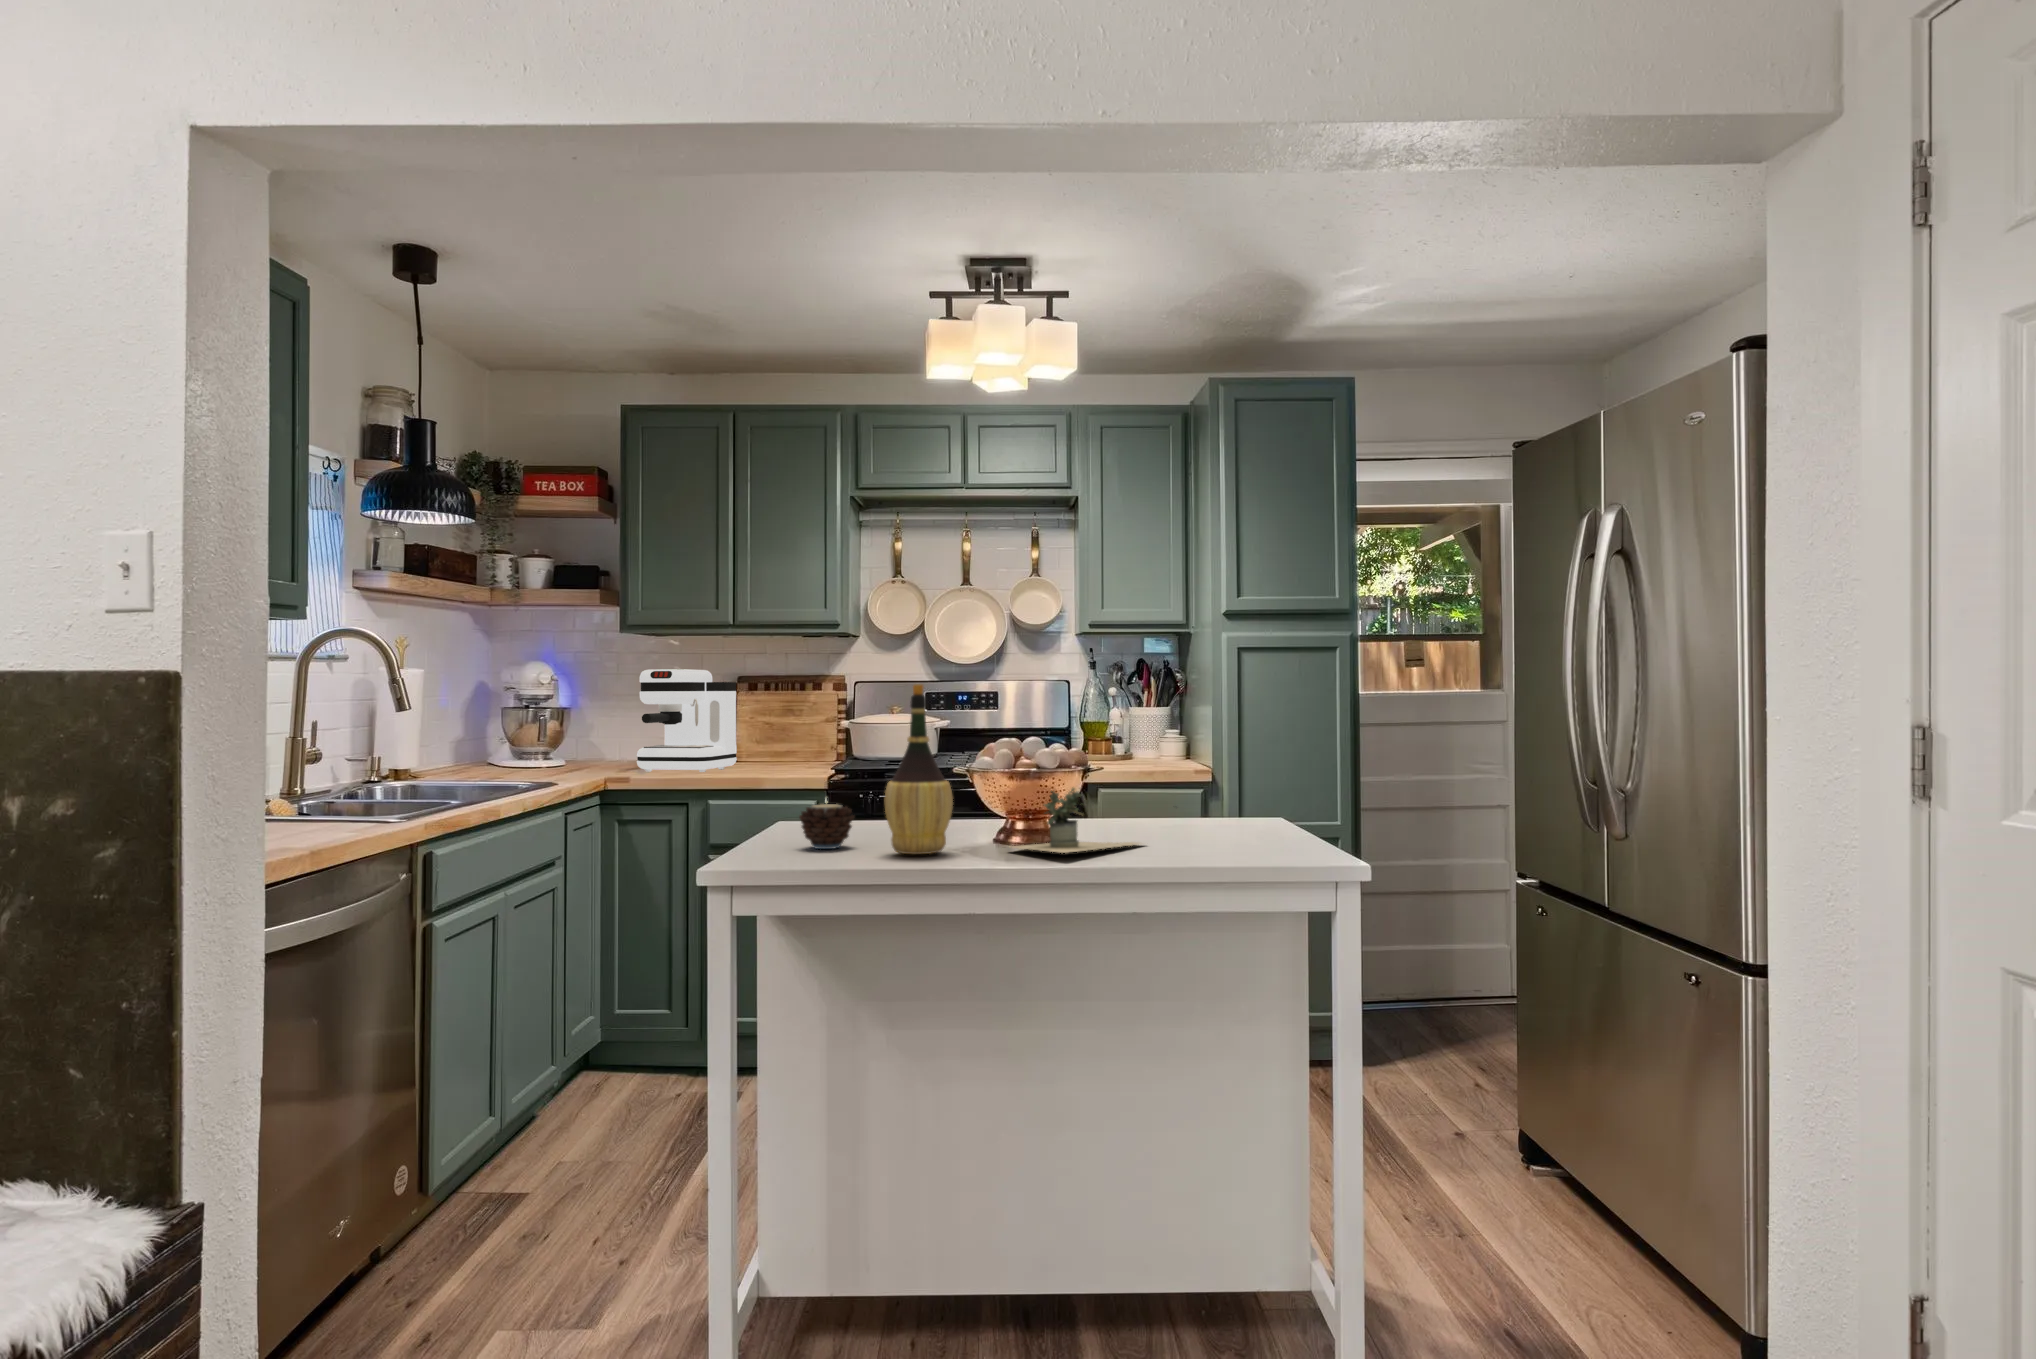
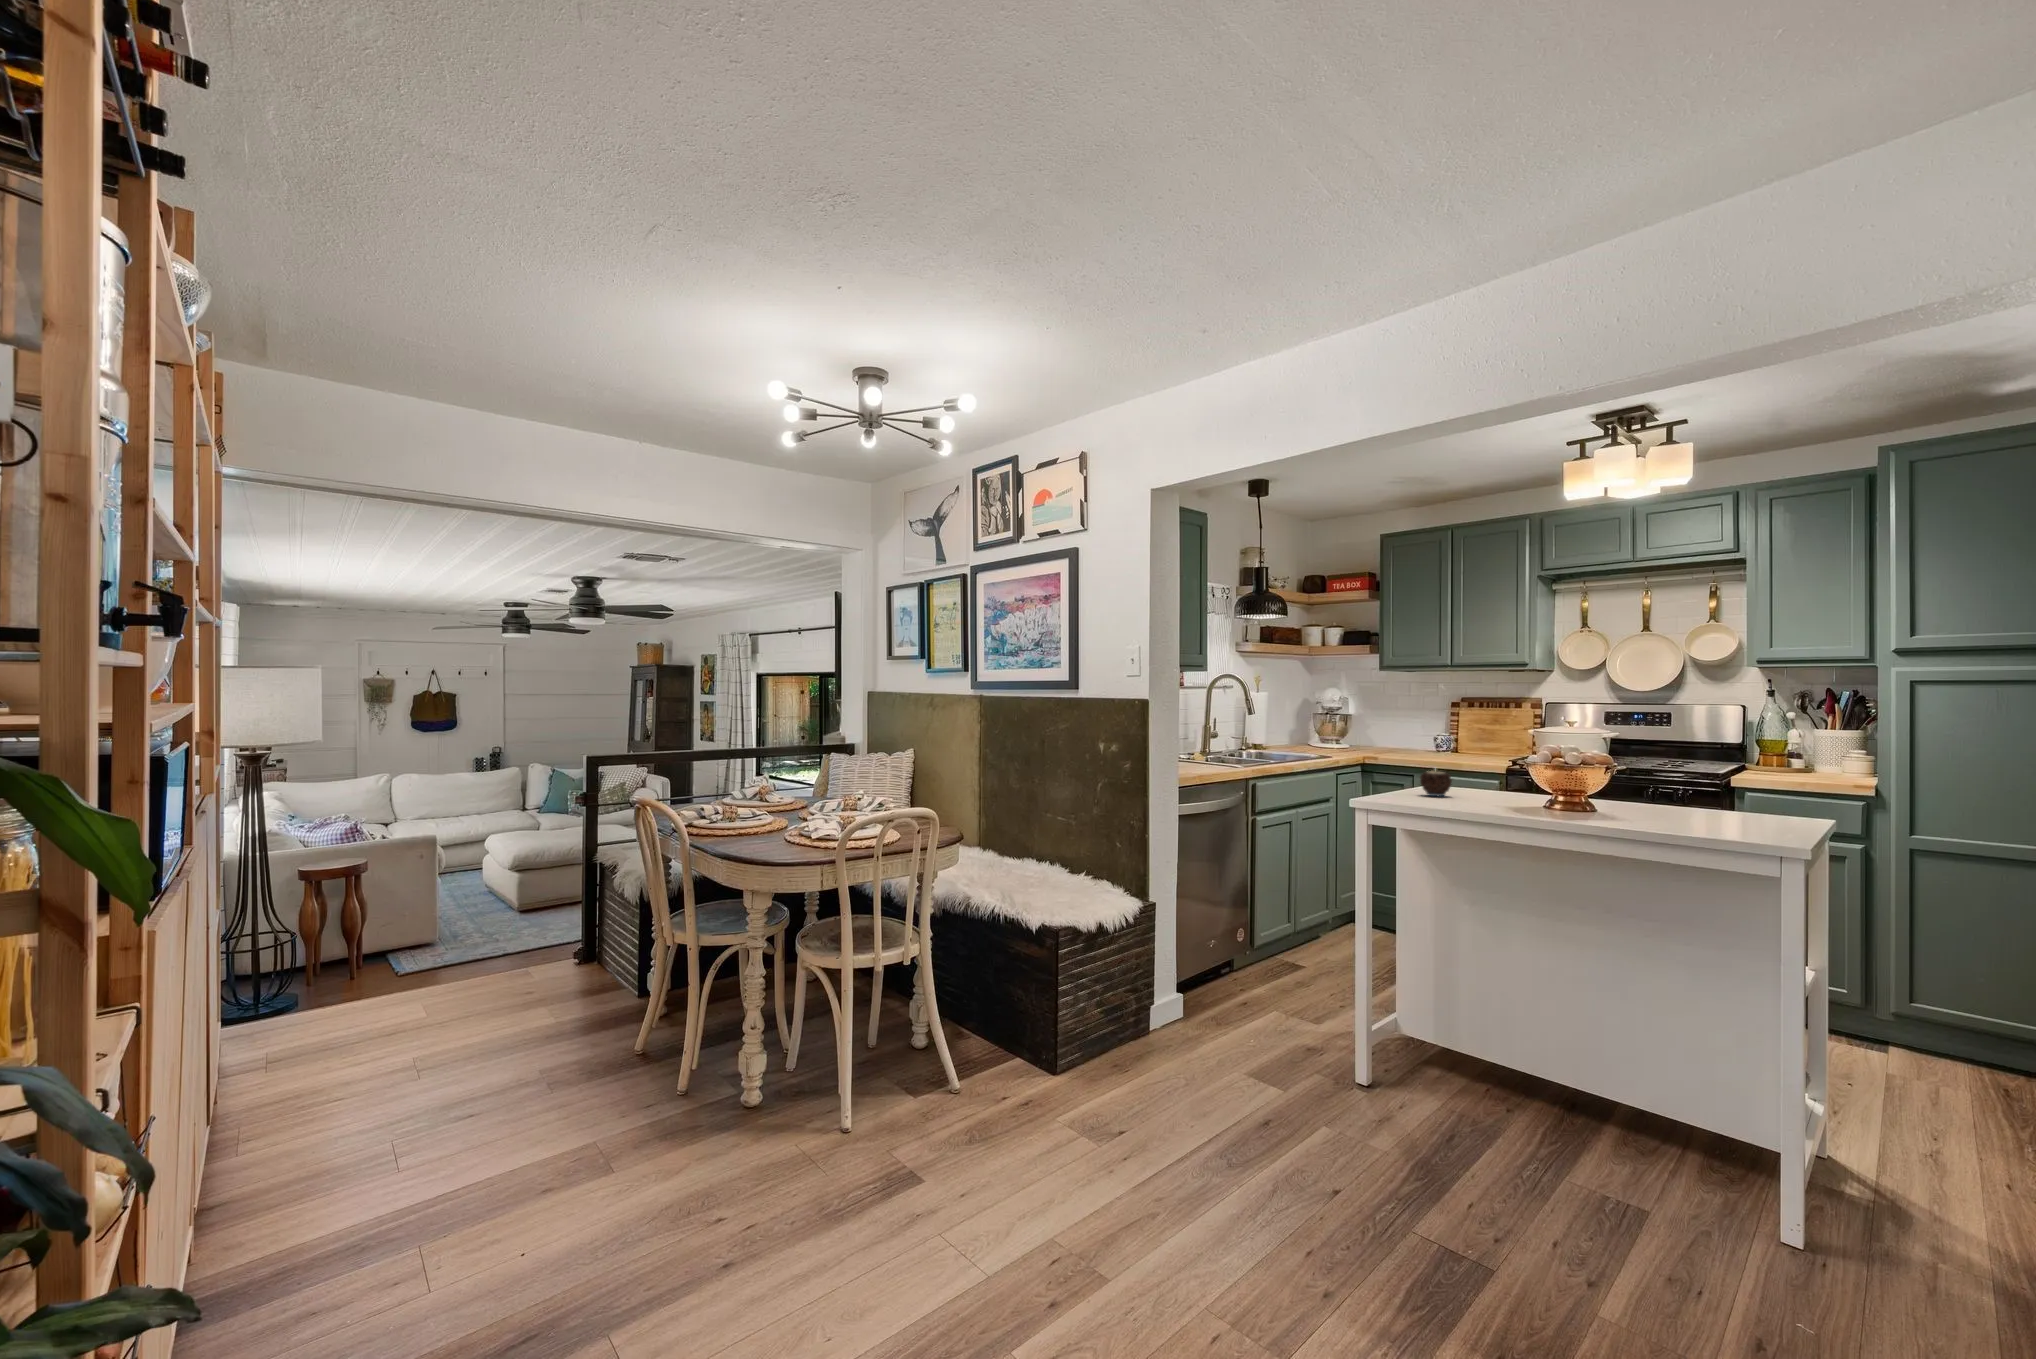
coffee maker: present [637,669,737,772] -> none [1386,694,1453,756]
wine bottle: present [885,684,953,854] -> none [1462,705,1508,803]
potted plant: present [1010,788,1139,853] -> none [1545,771,1694,813]

